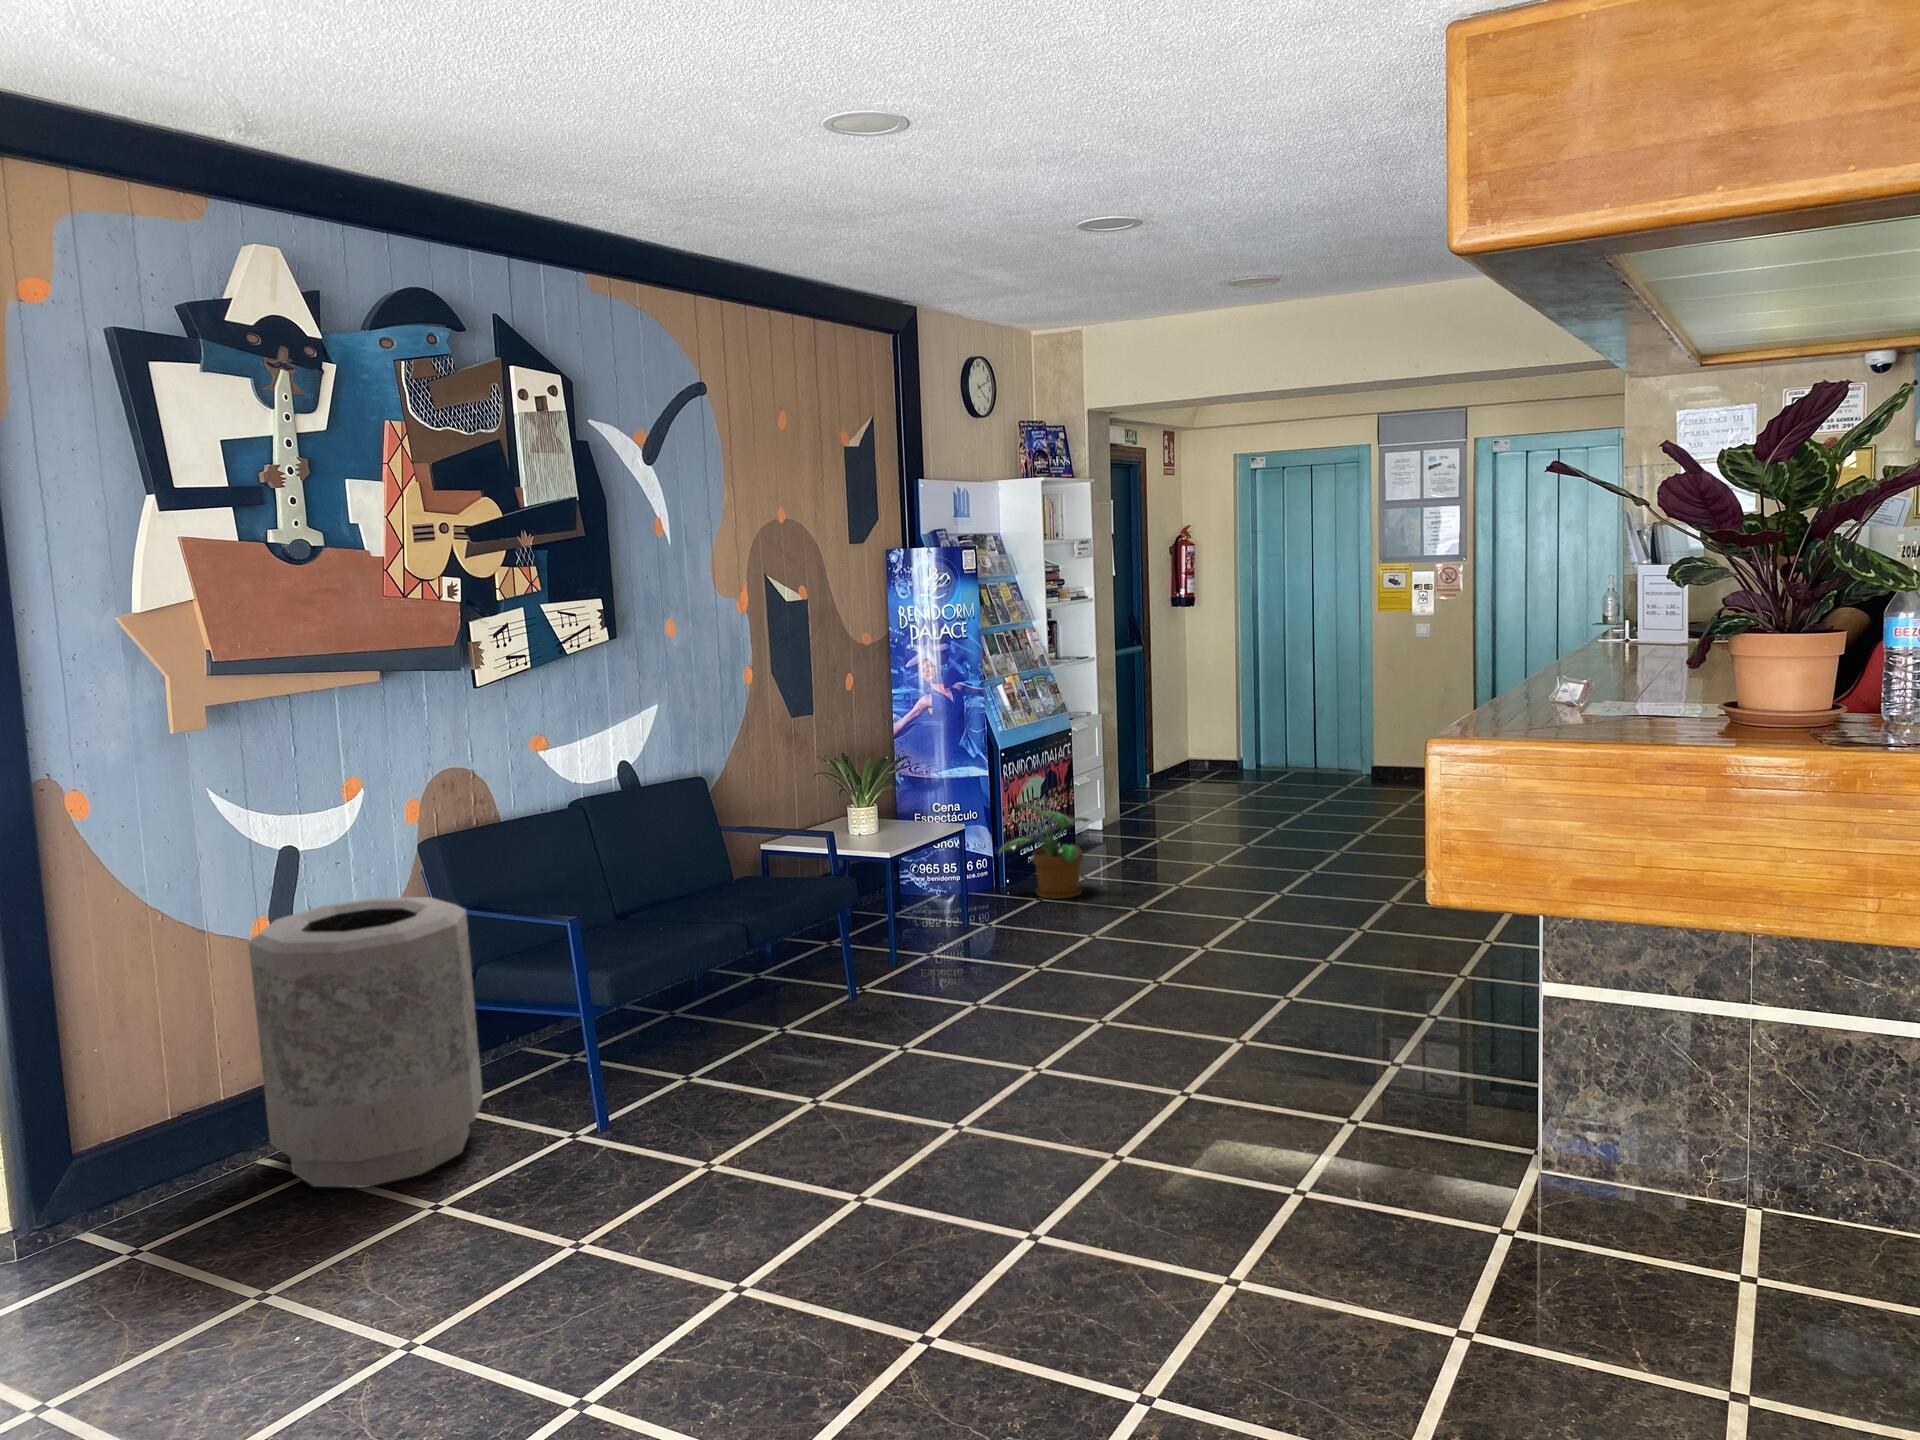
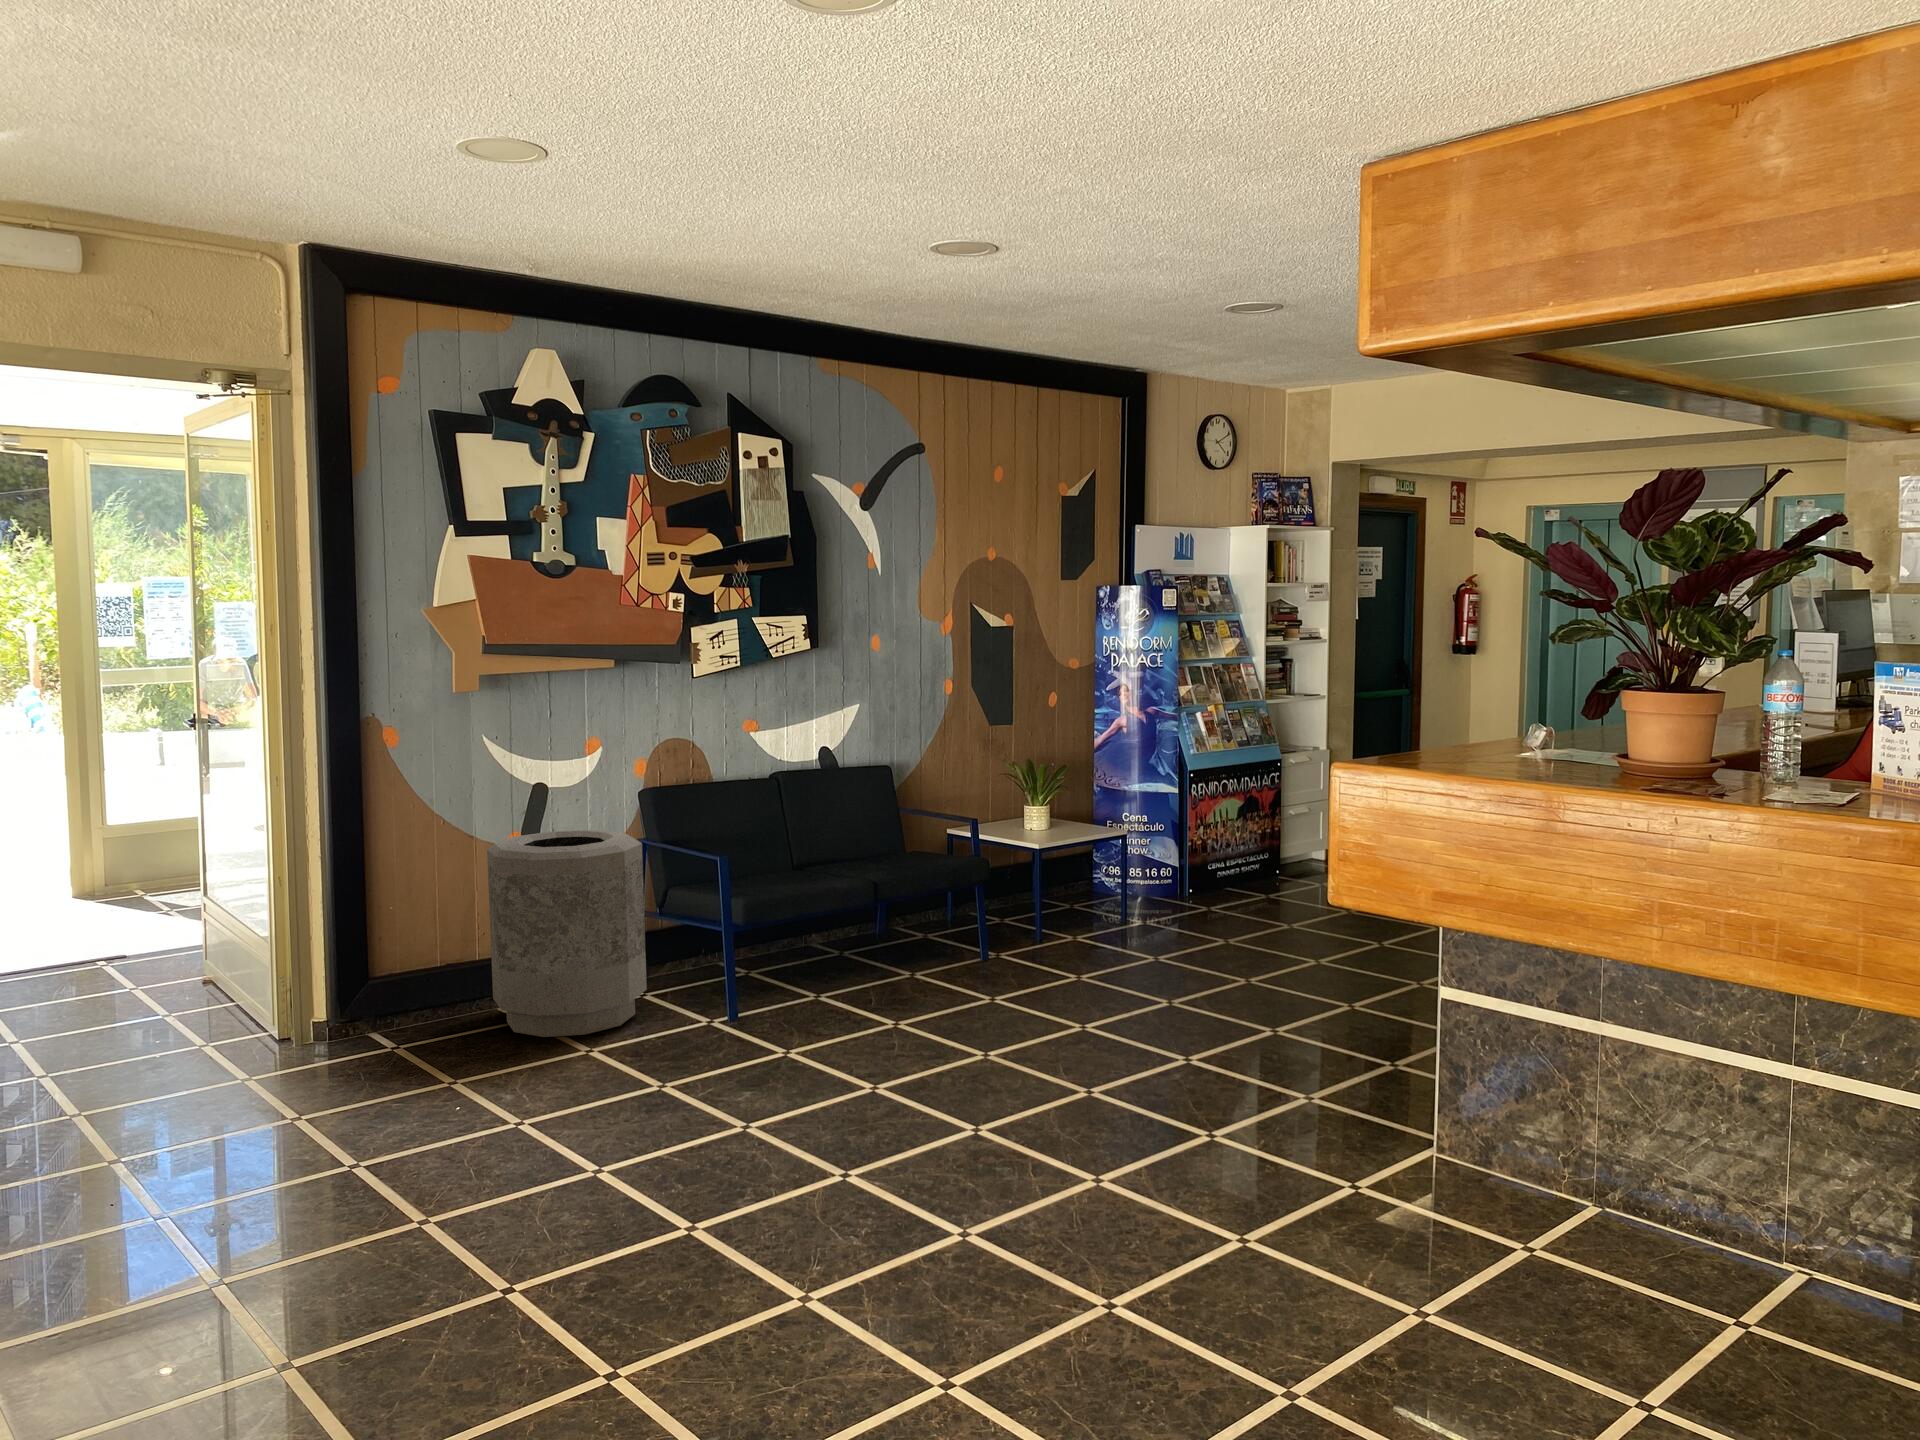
potted plant: present [999,803,1090,899] -> none [1178,819,1263,908]

